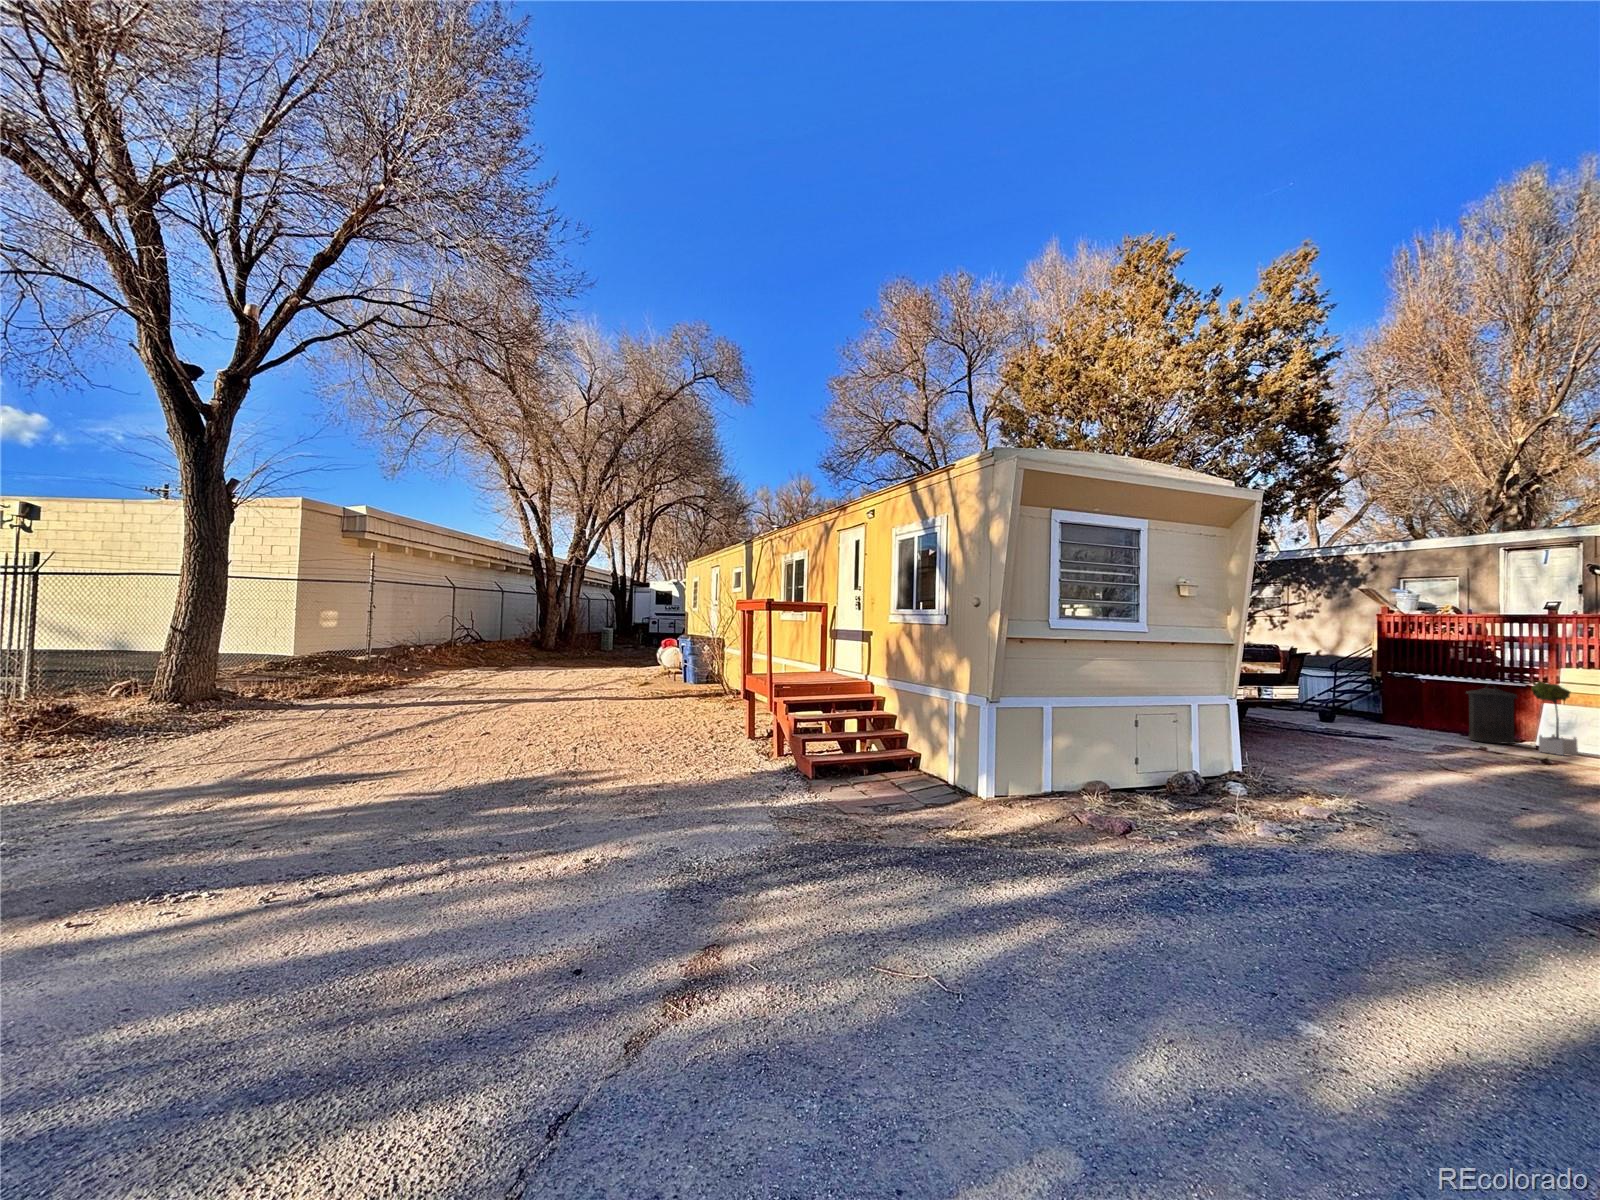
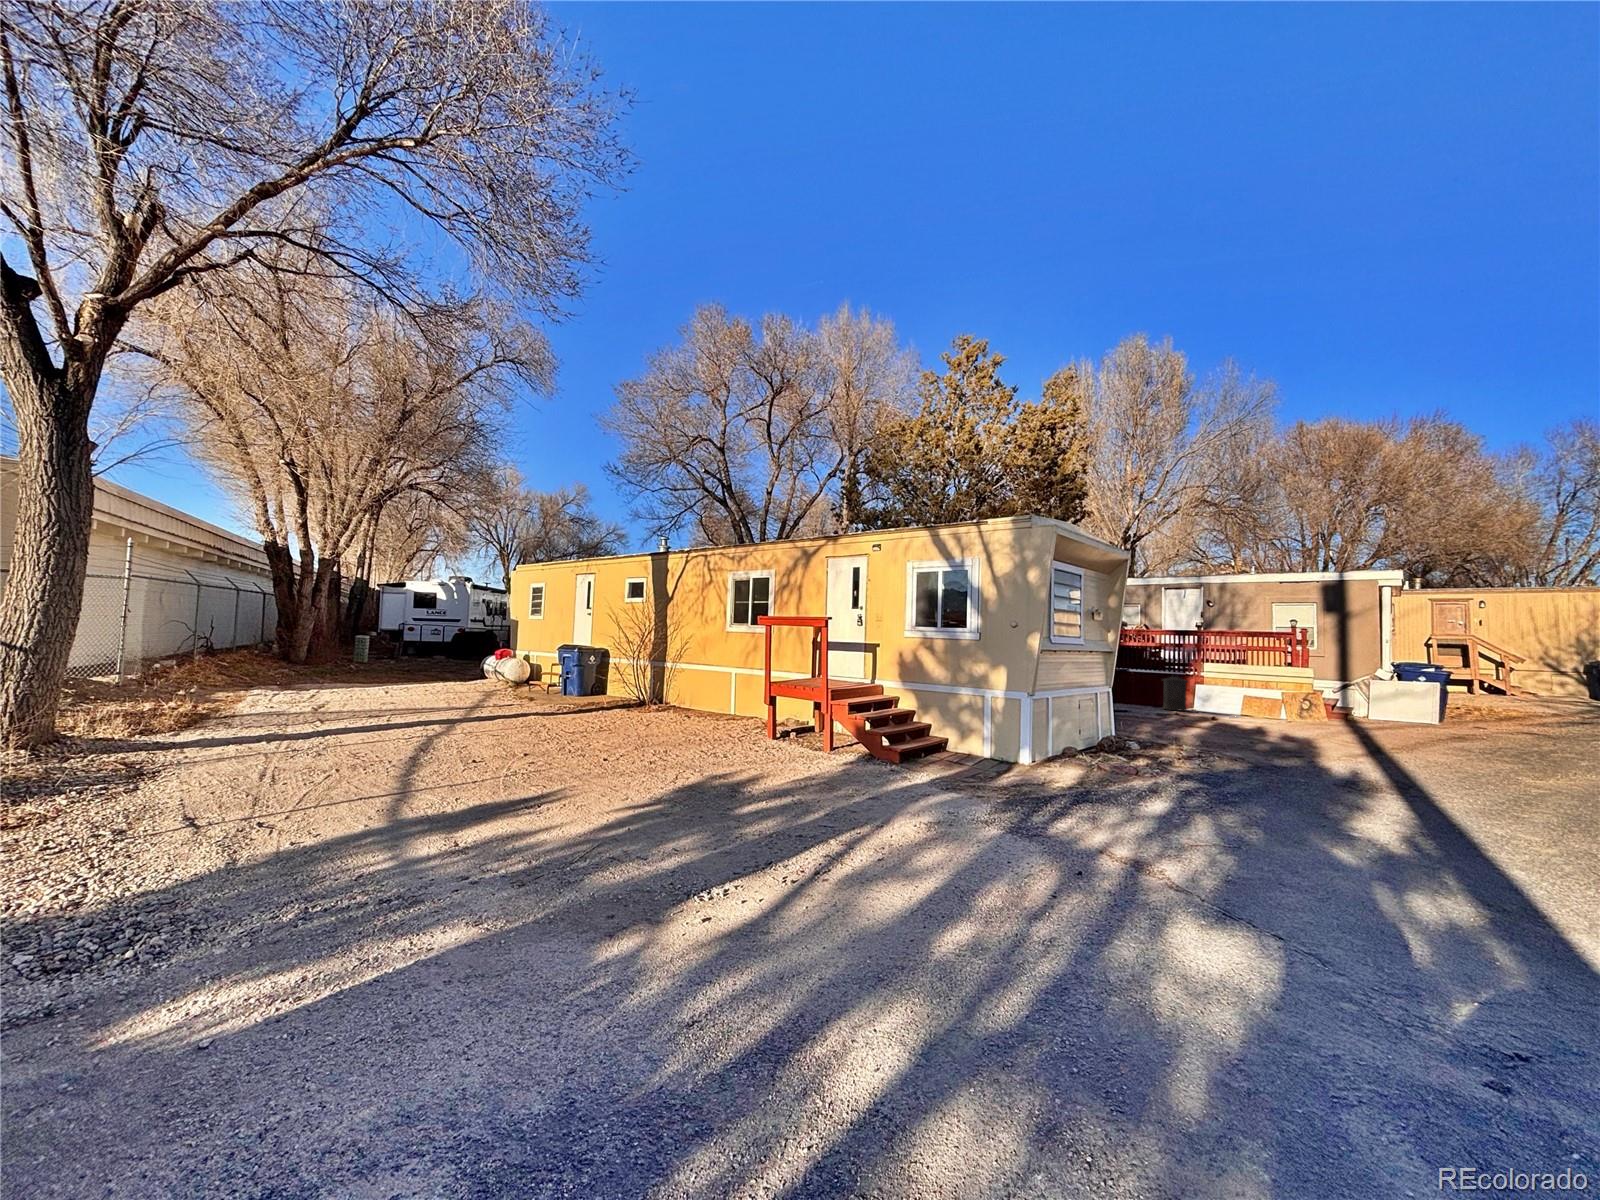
potted tree: present [1532,681,1578,755] -> none [1199,672,1220,715]

